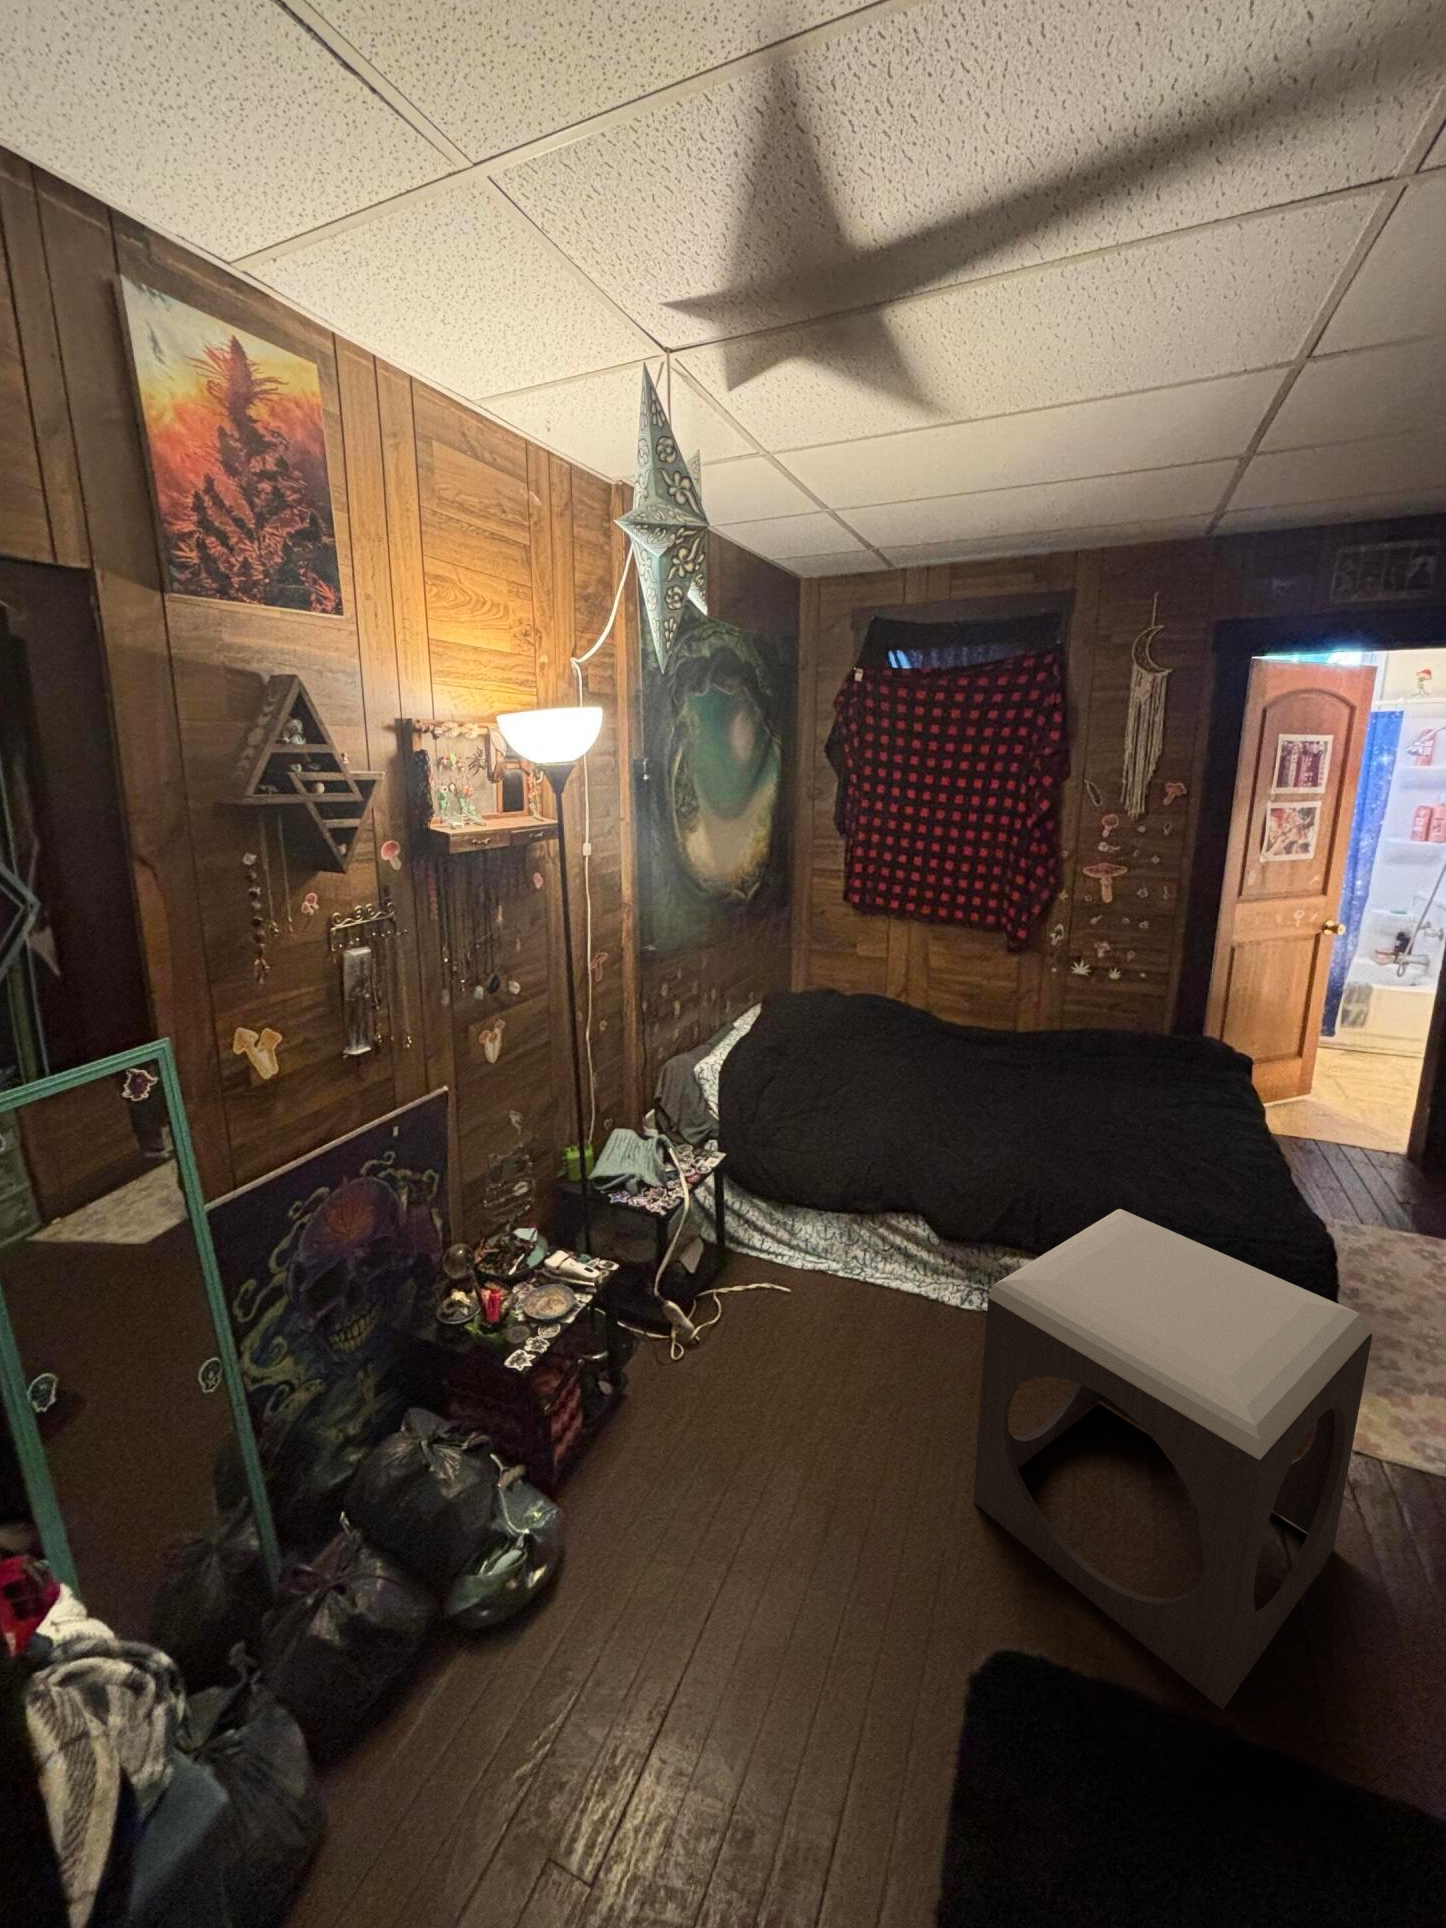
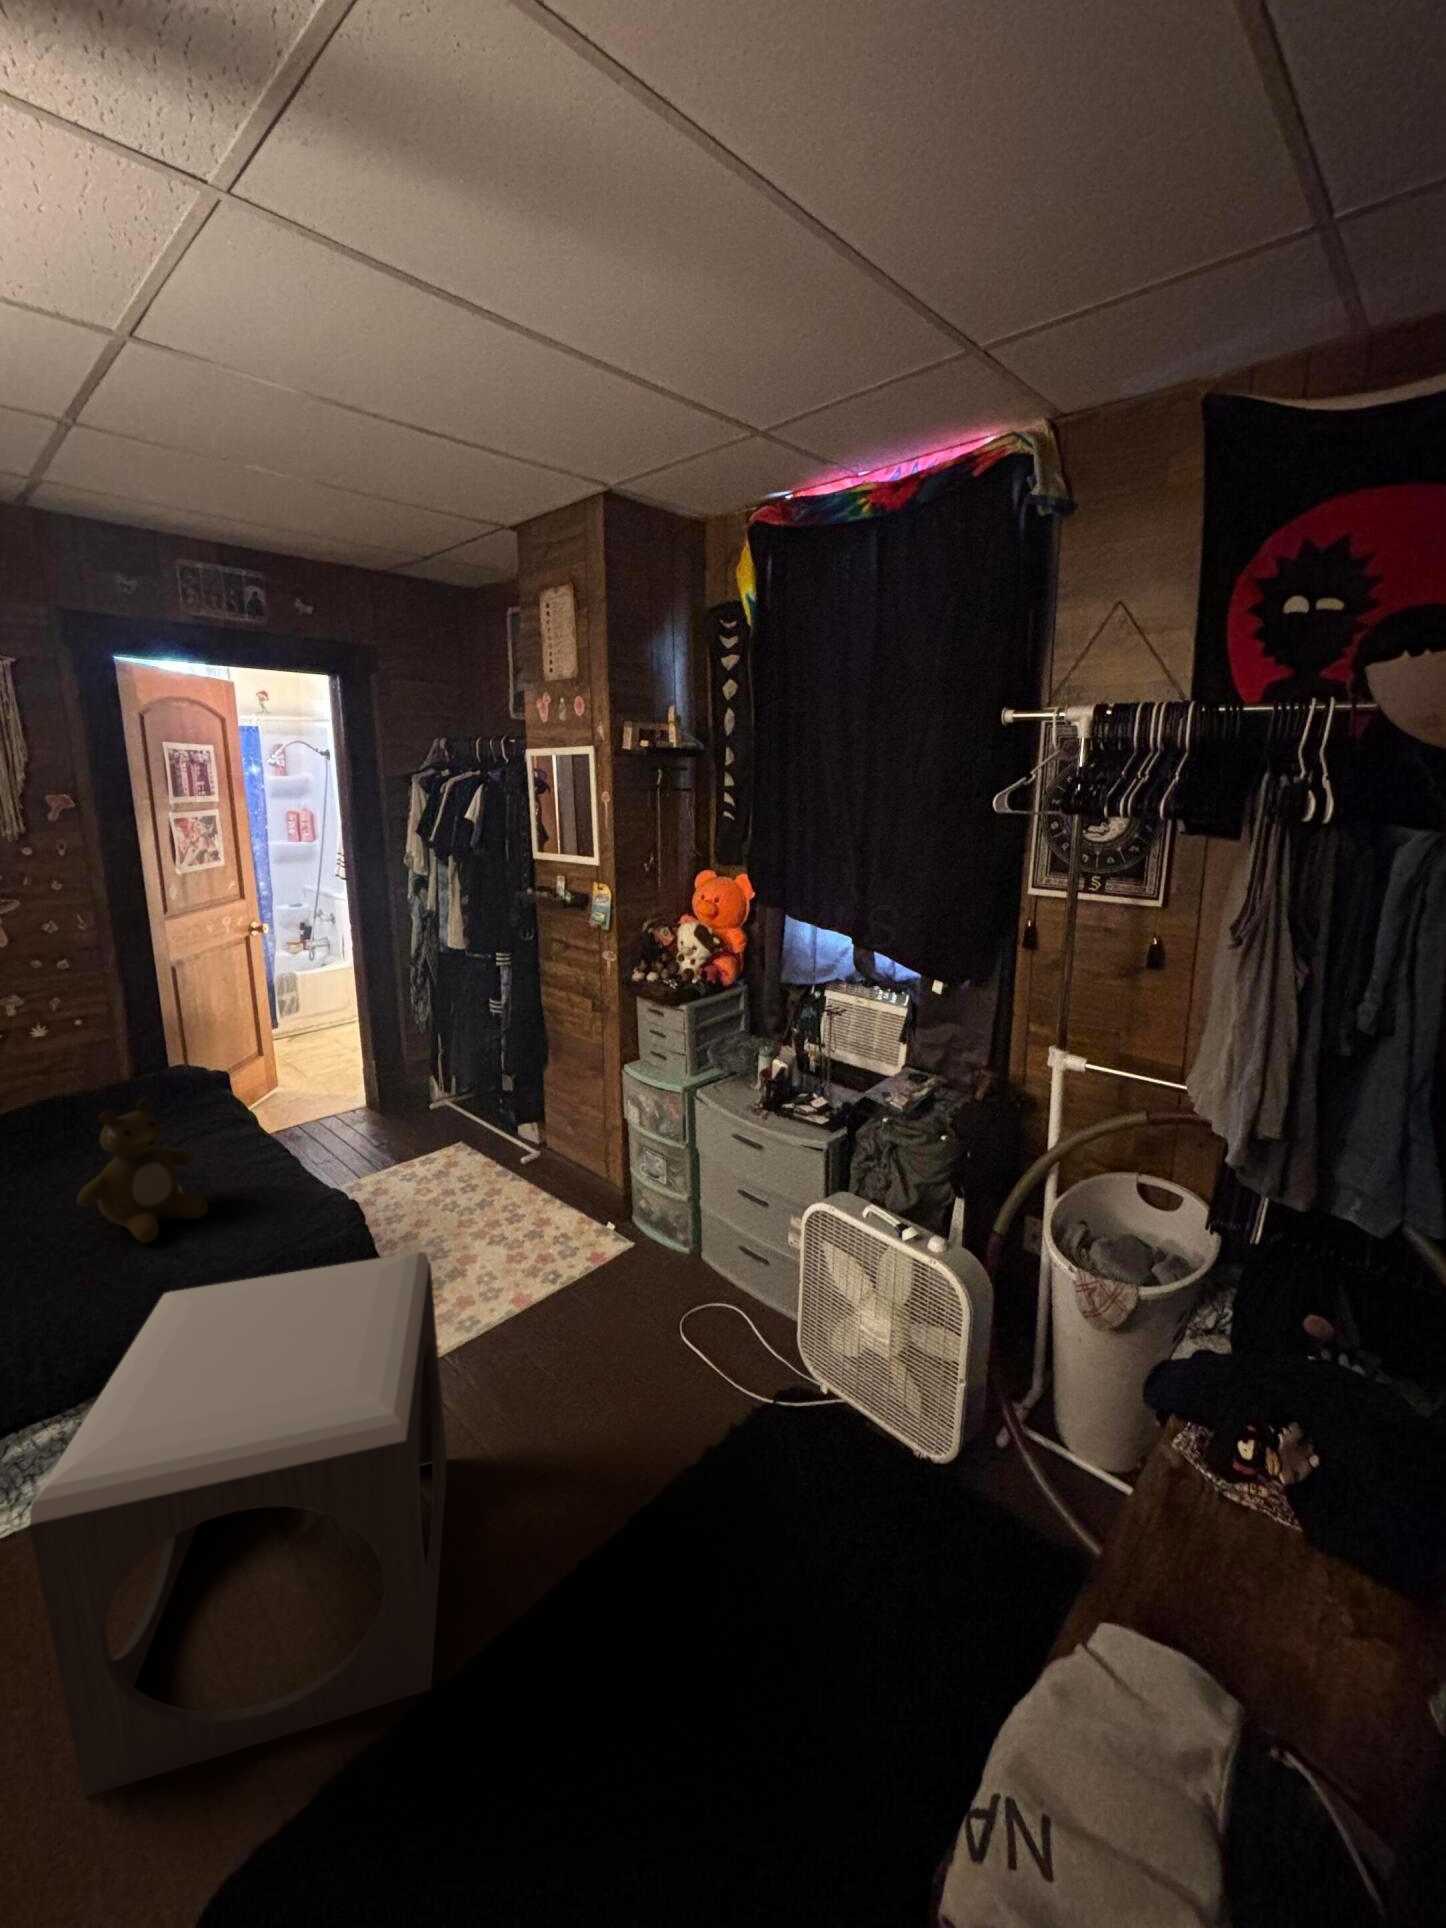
teddy bear: none [1091,1050,1185,1172] -> present [77,1097,208,1243]

